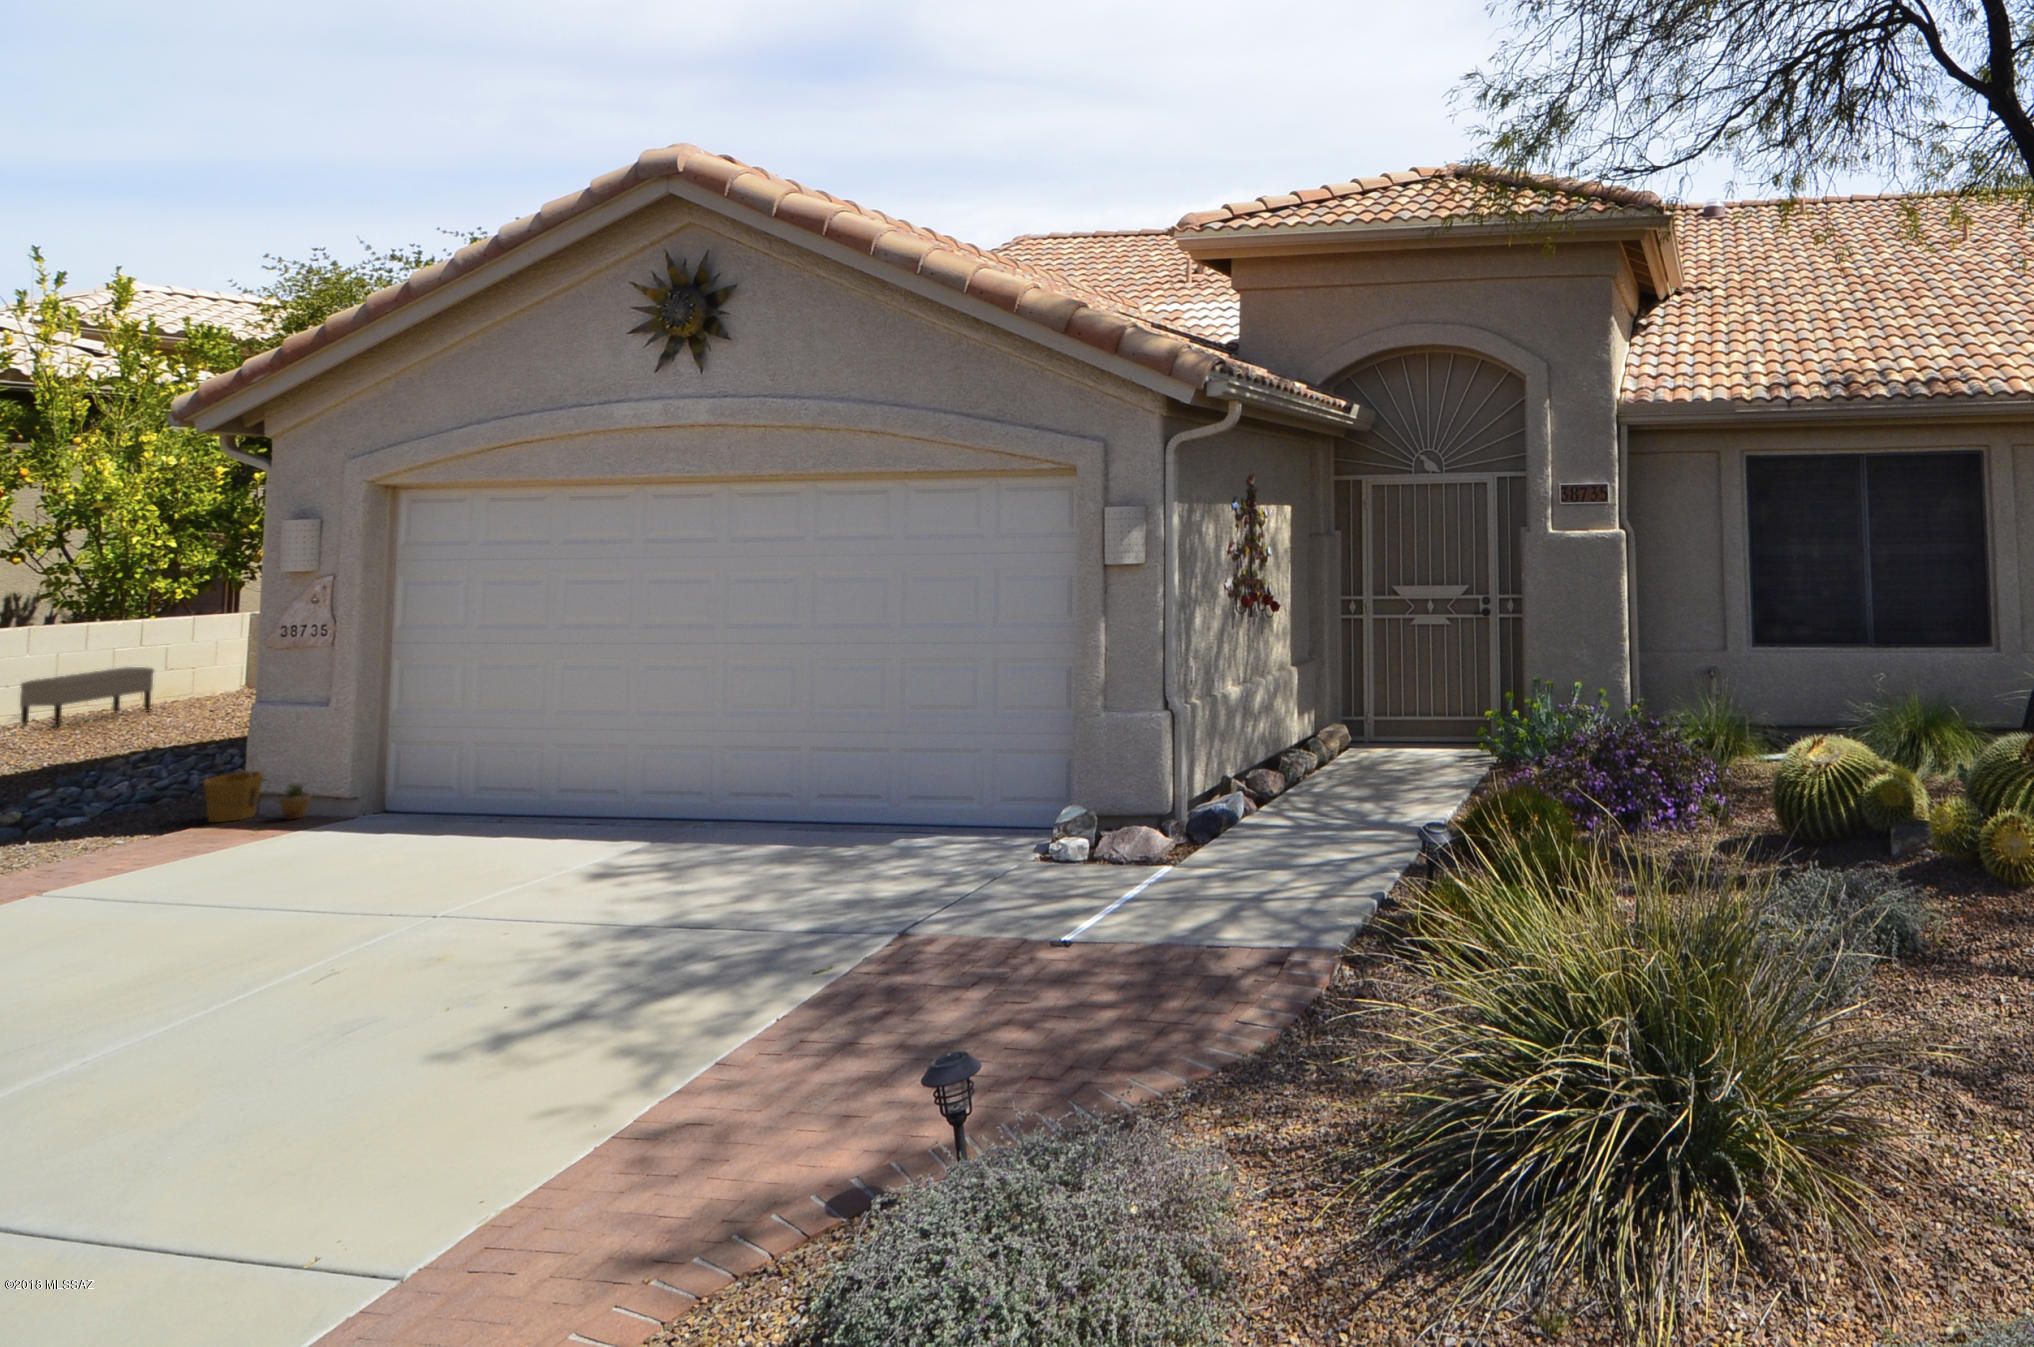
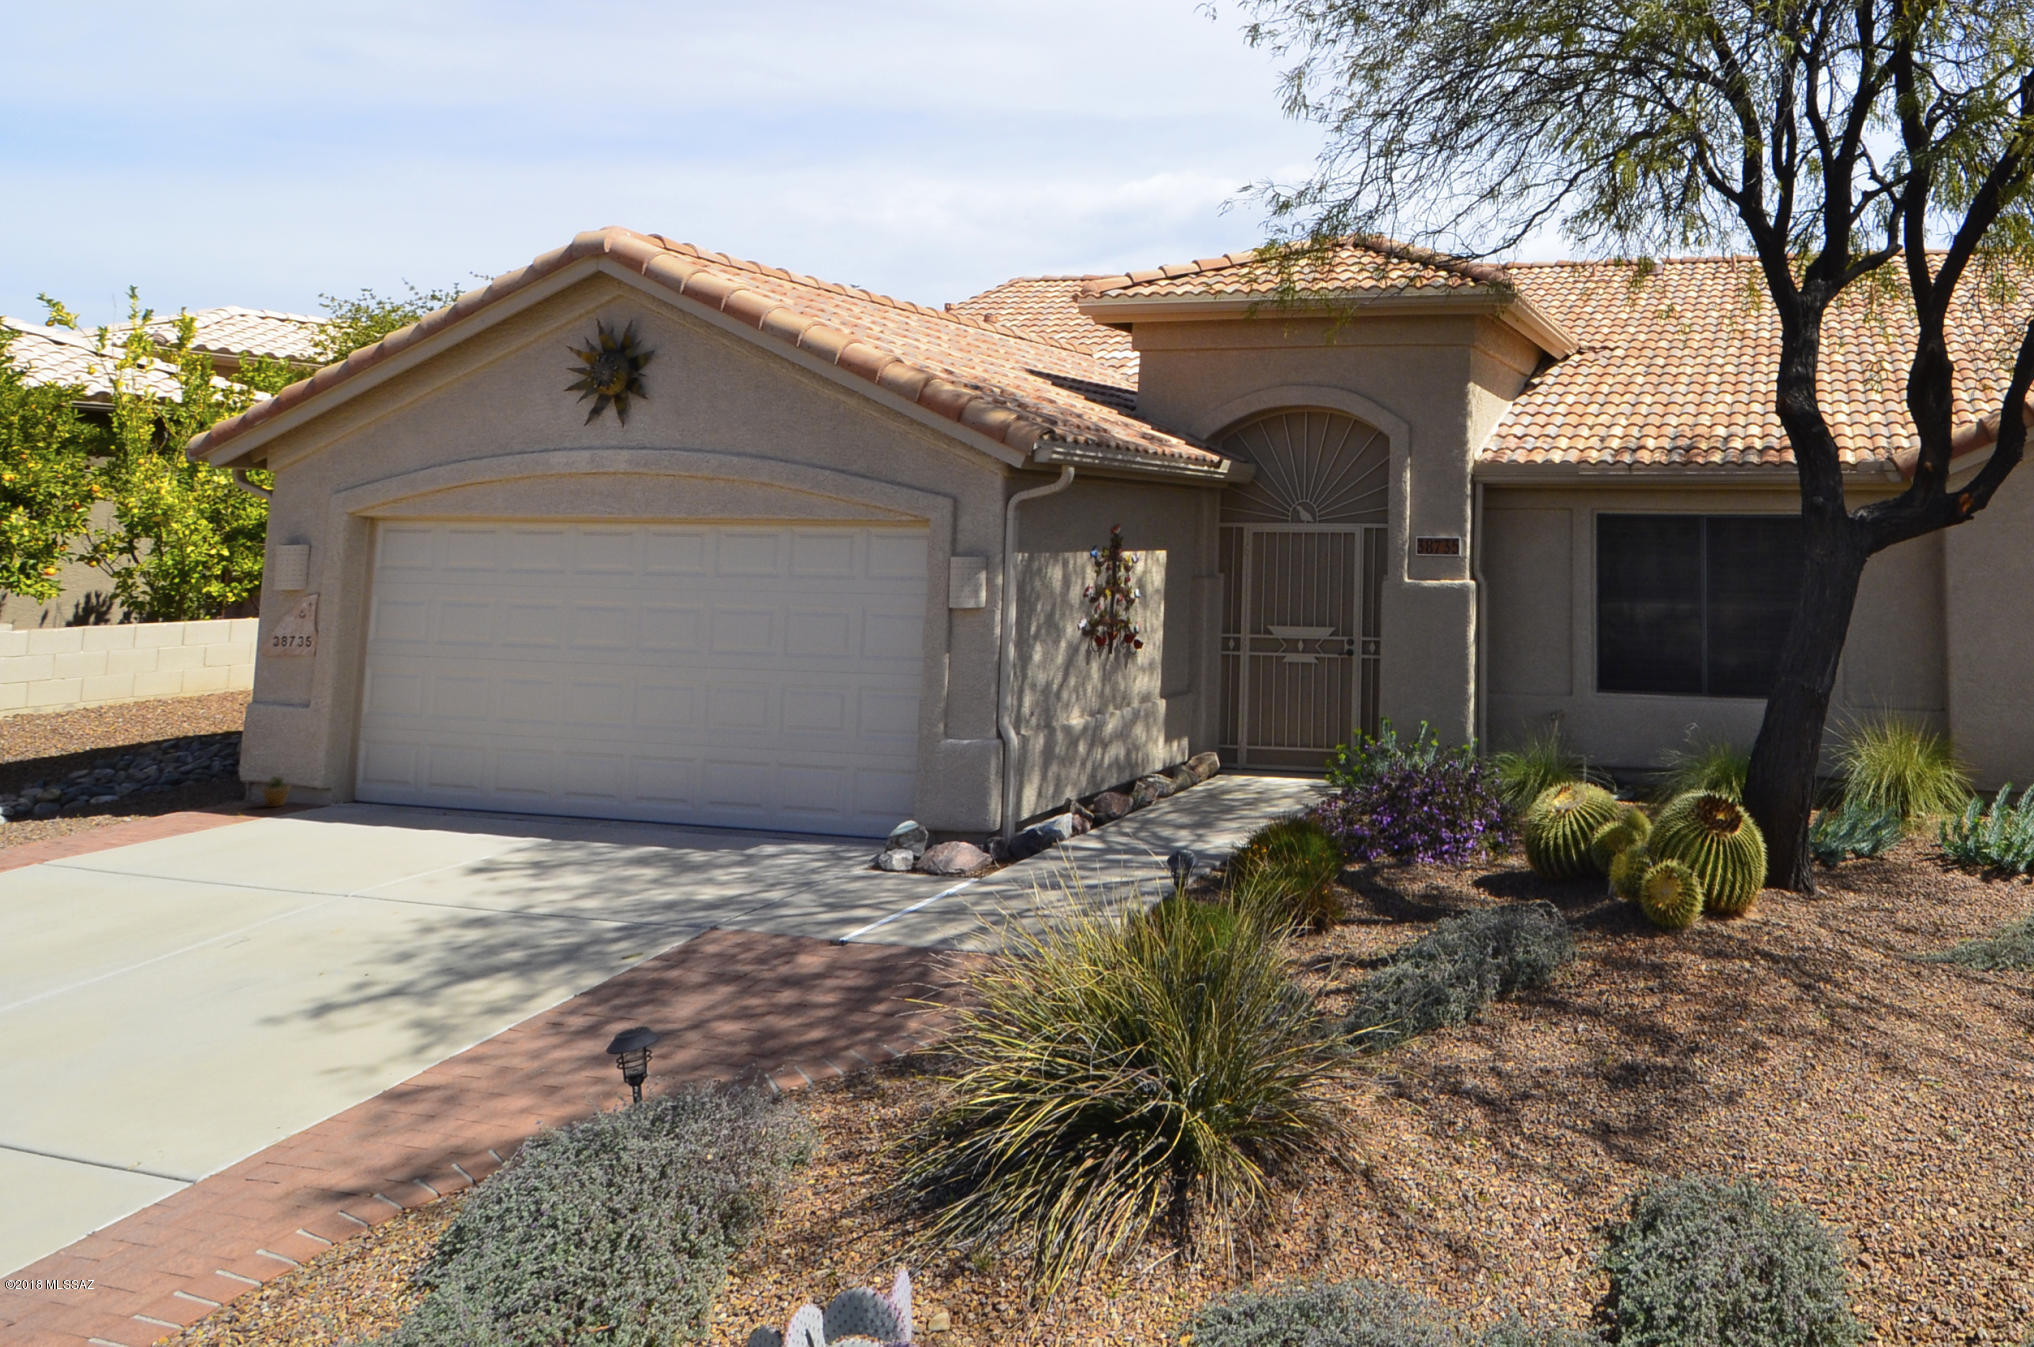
bench: present [20,667,154,729] -> none [84,663,203,716]
bucket: present [203,771,264,822] -> none [194,763,258,807]

